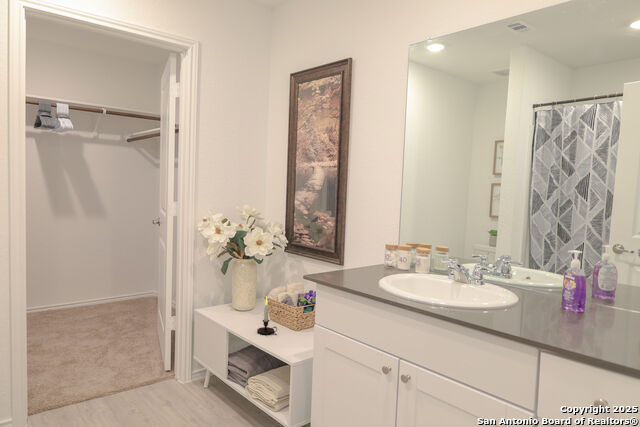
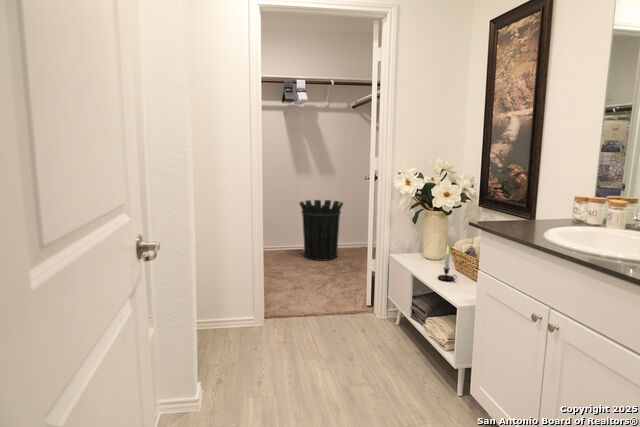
waste bin: none [60,246,121,320] -> present [299,200,343,261]

